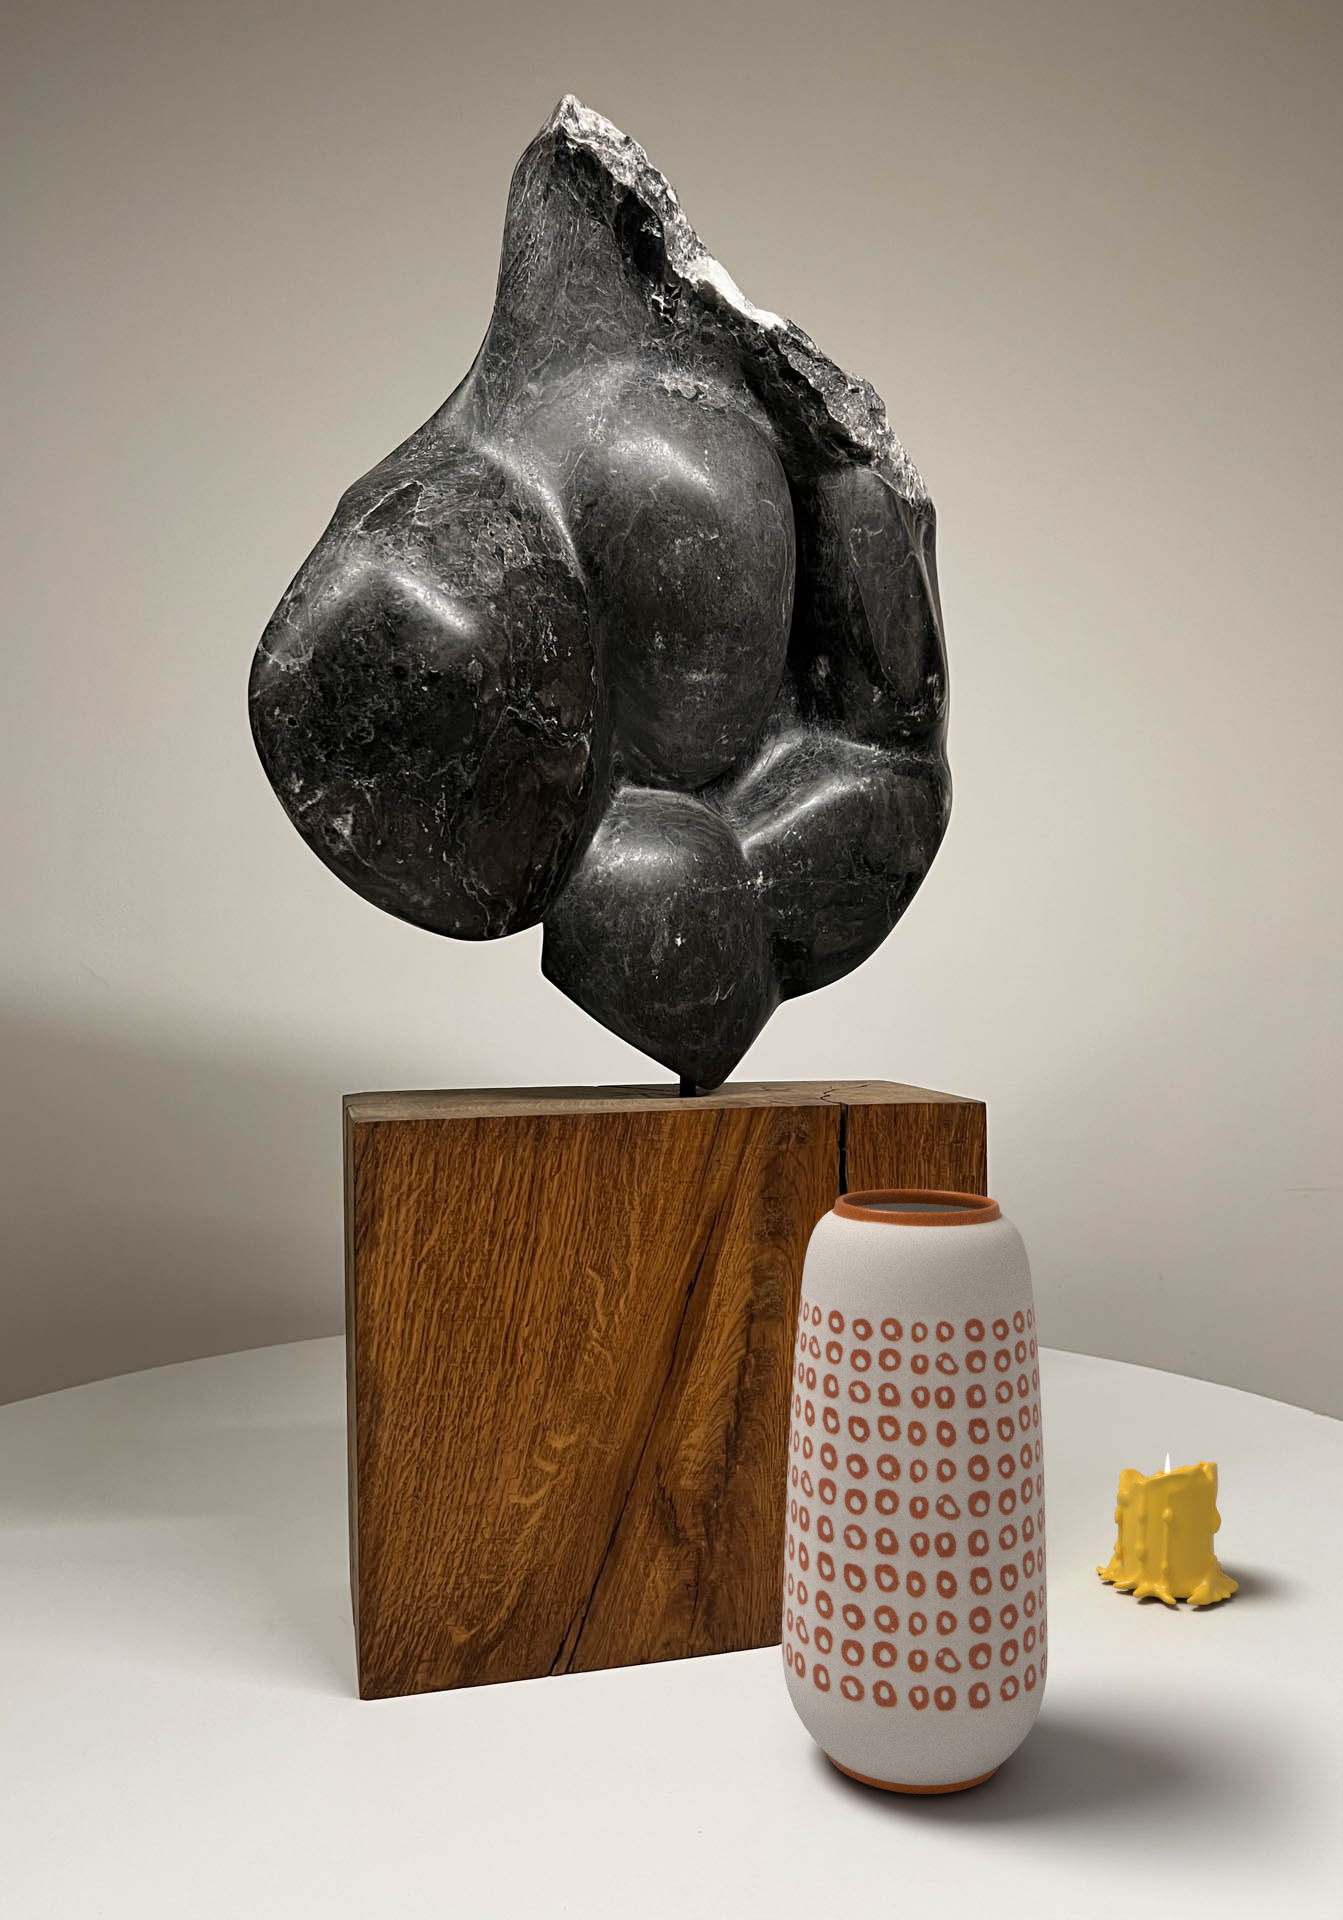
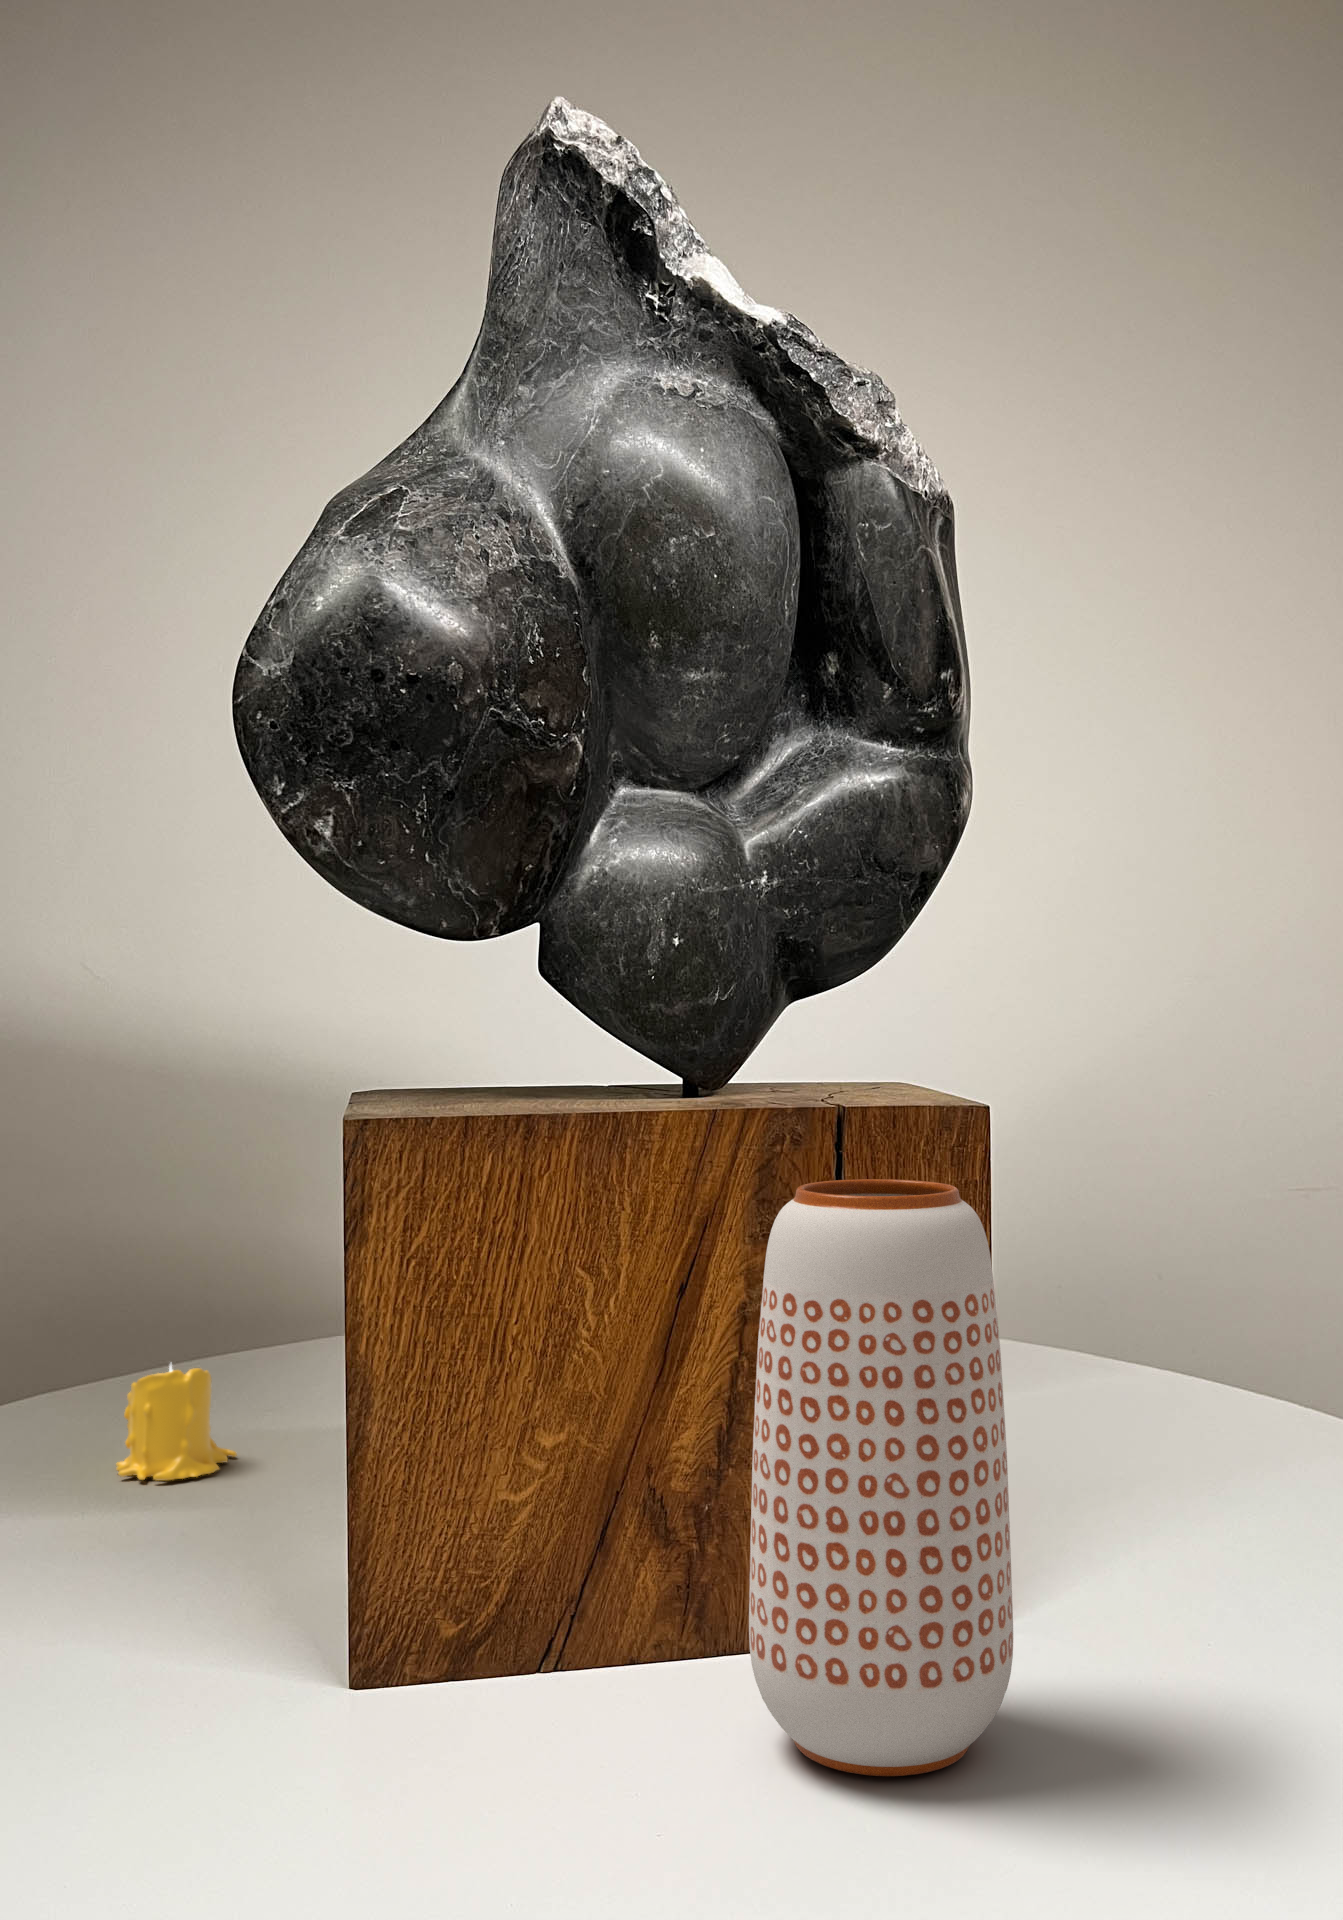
candle: present [1096,1453,1238,1605] -> present [116,1365,237,1481]

